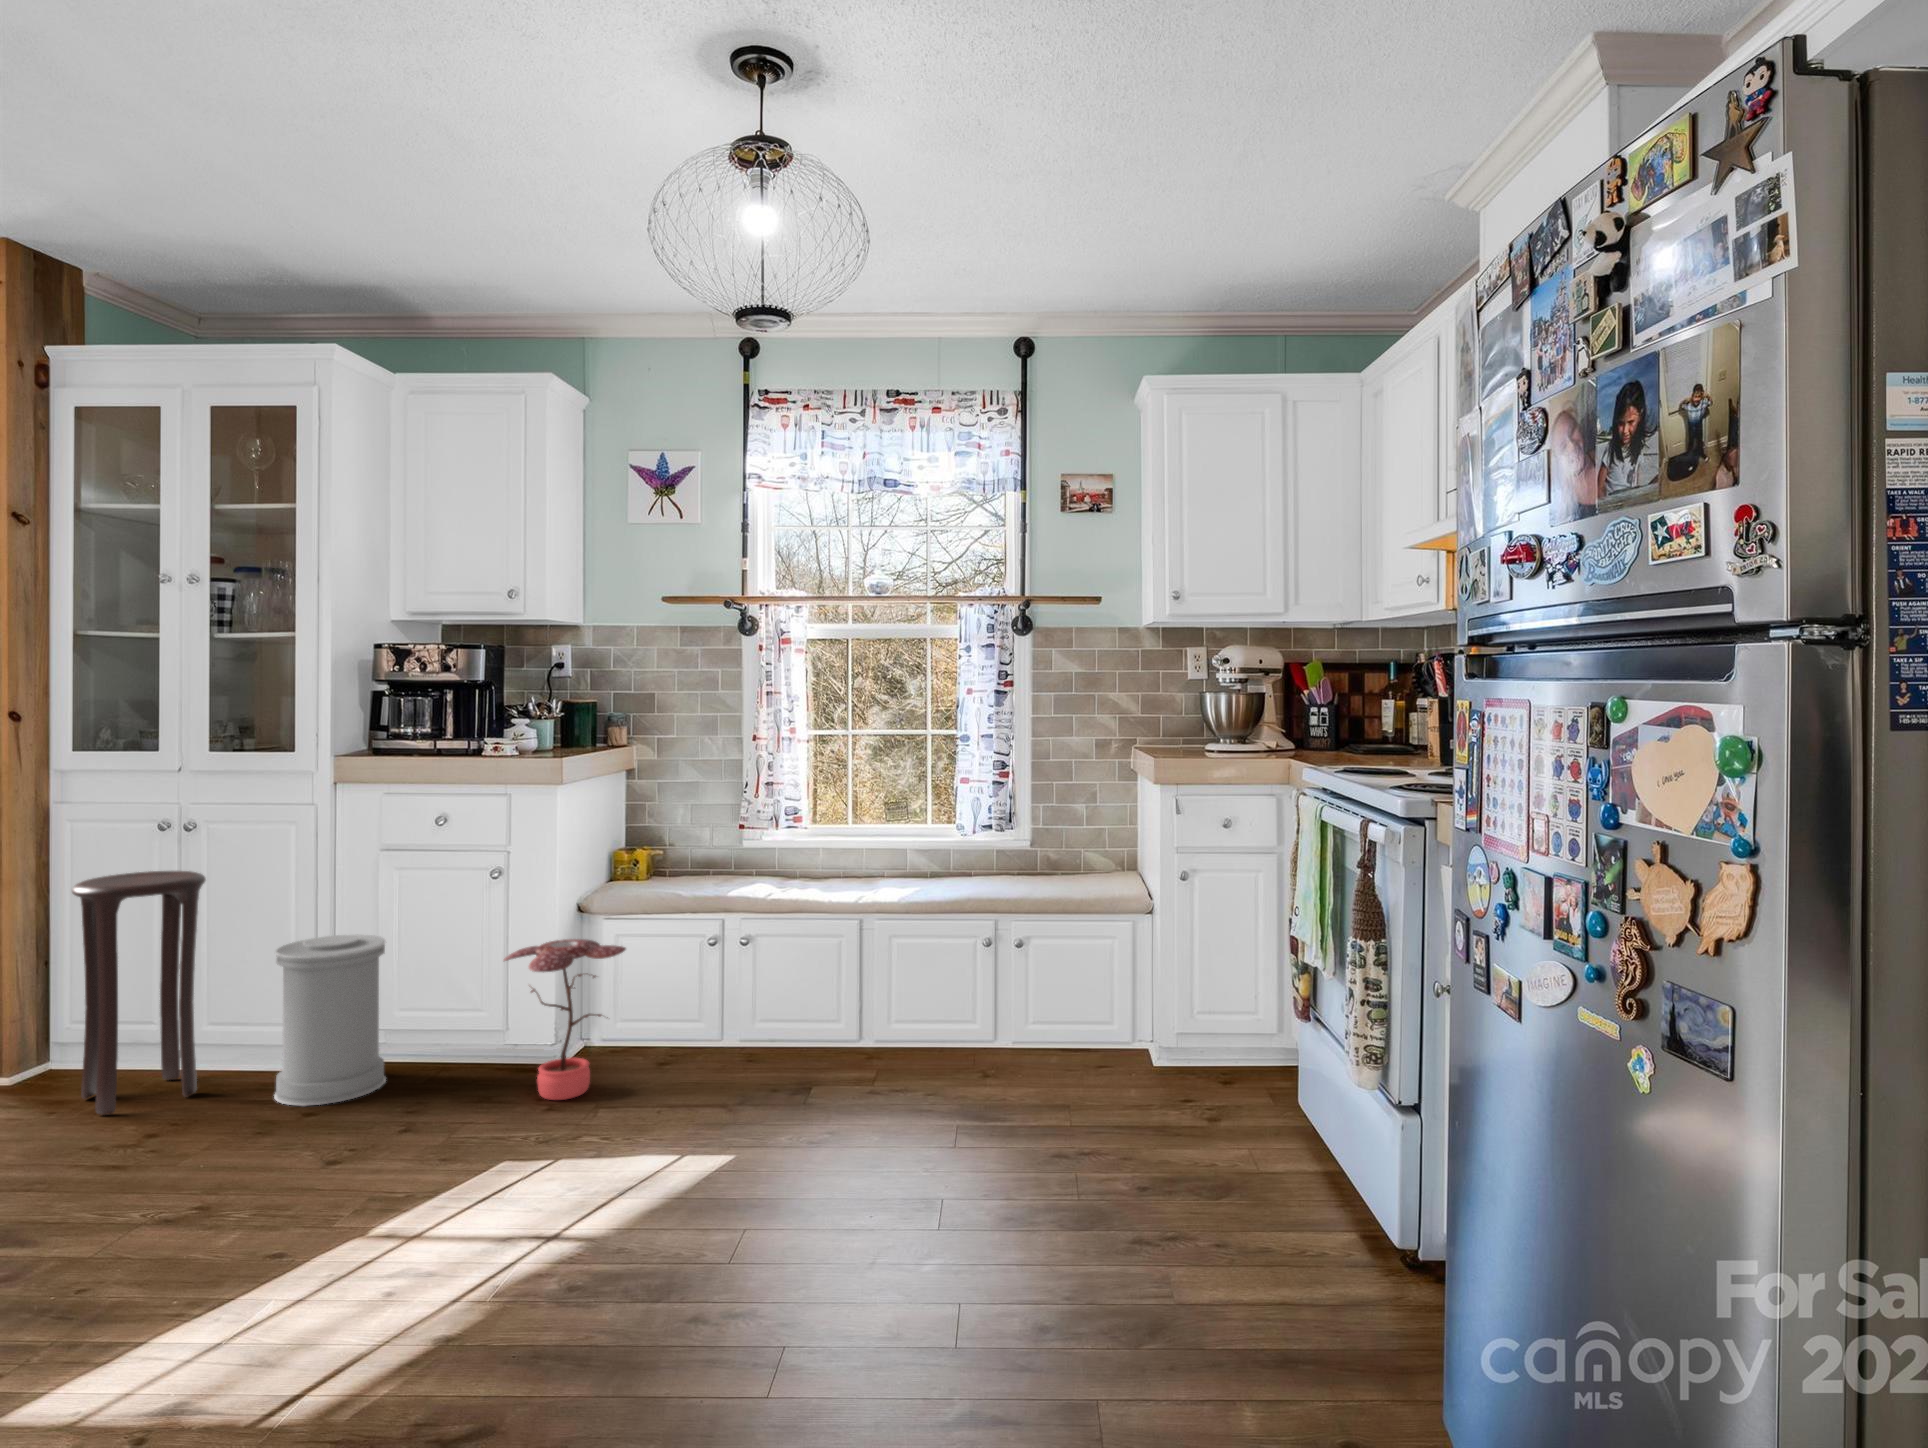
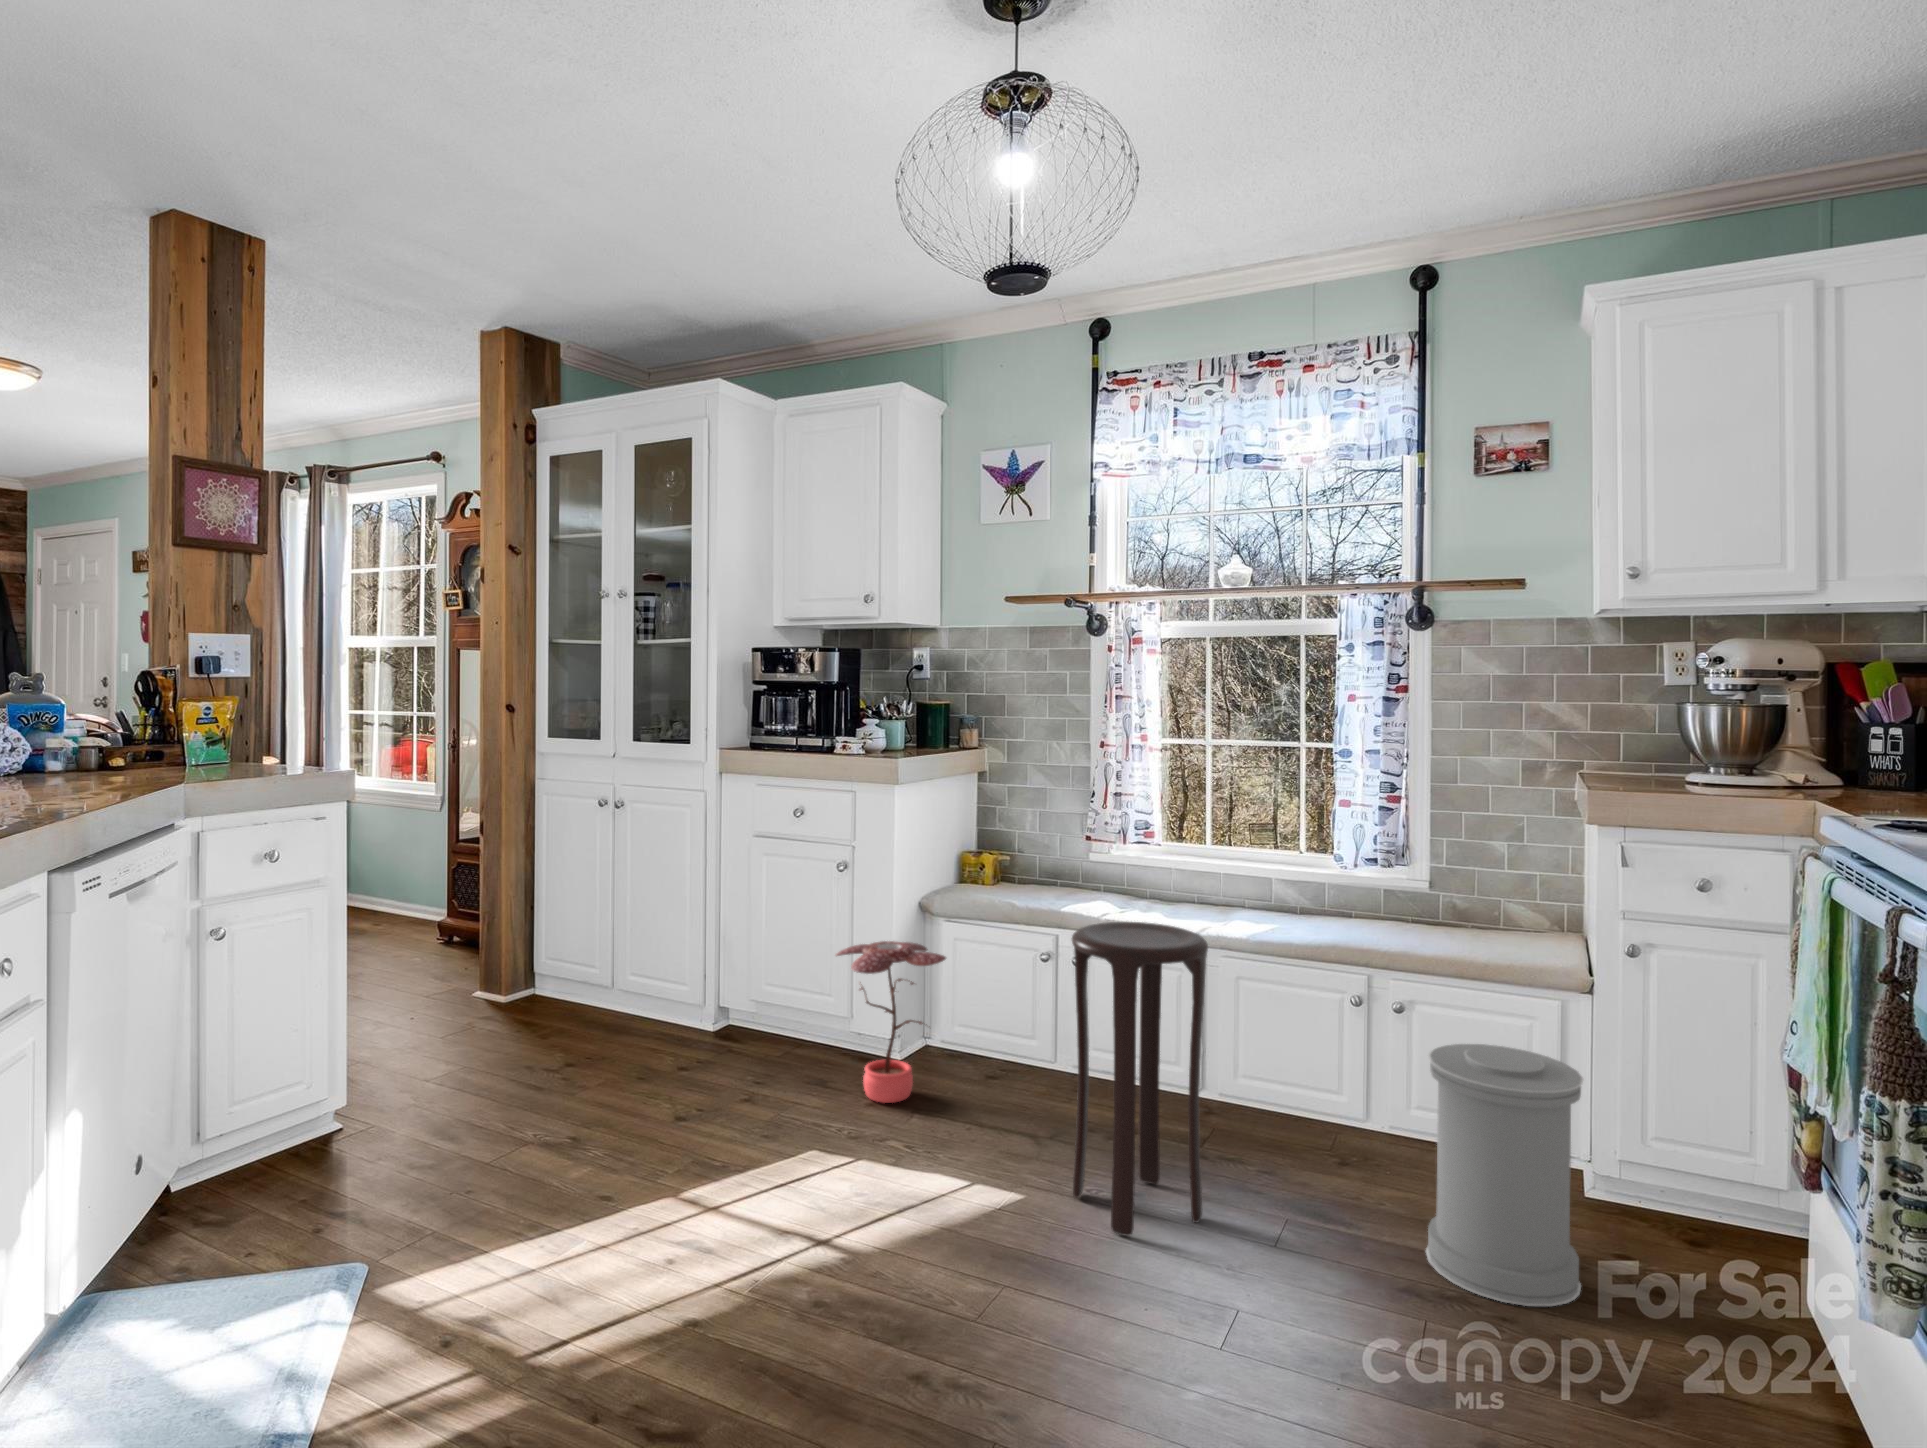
stool: present [72,871,206,1115] -> present [1072,922,1208,1236]
trash can: present [274,935,386,1106] -> present [1426,1044,1583,1306]

